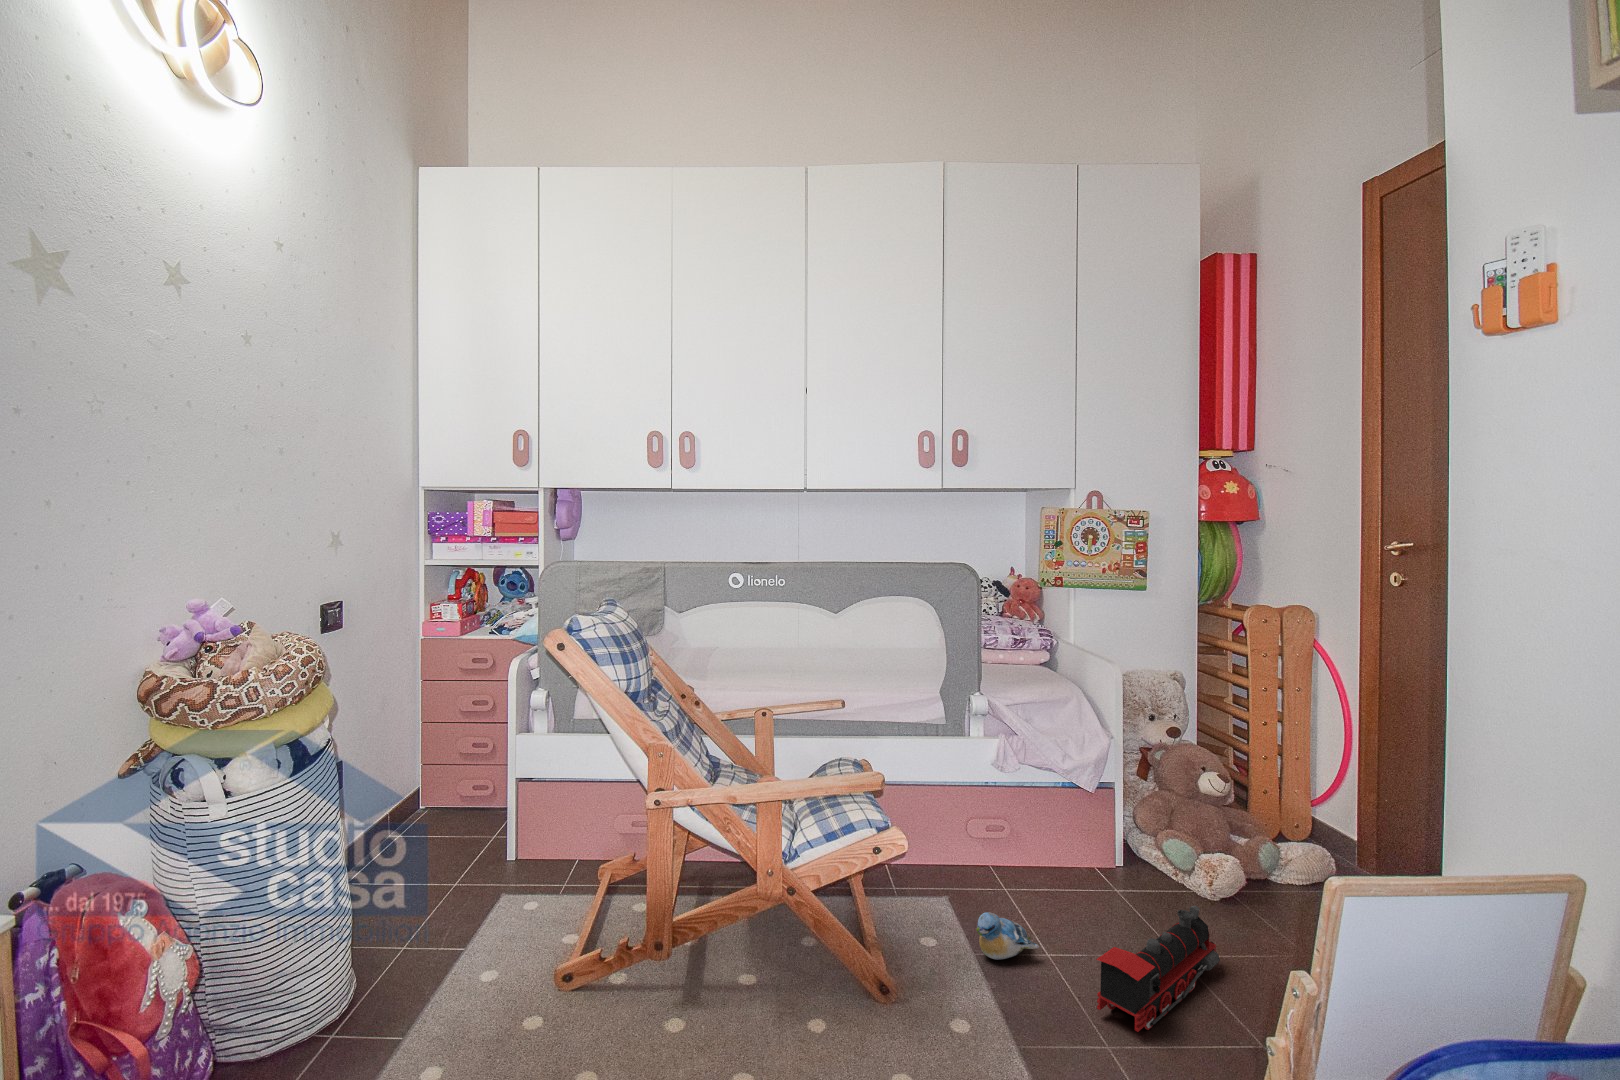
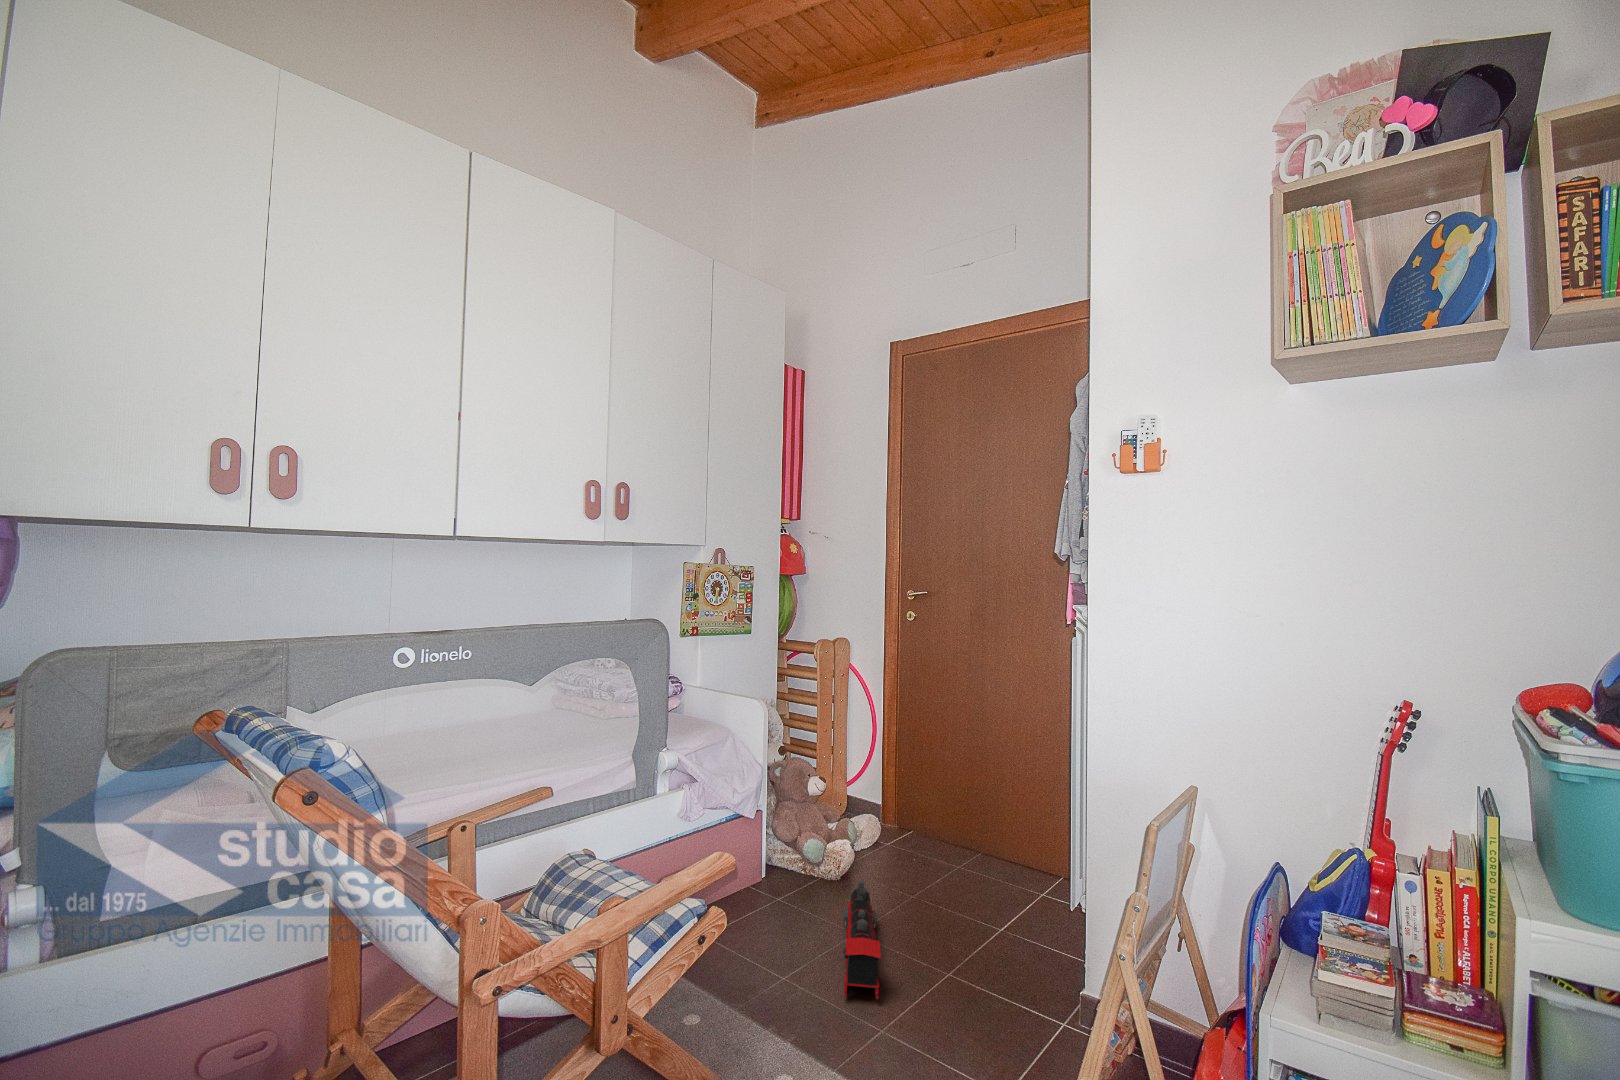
plush toy: present [976,912,1039,959] -> none [729,952,774,995]

